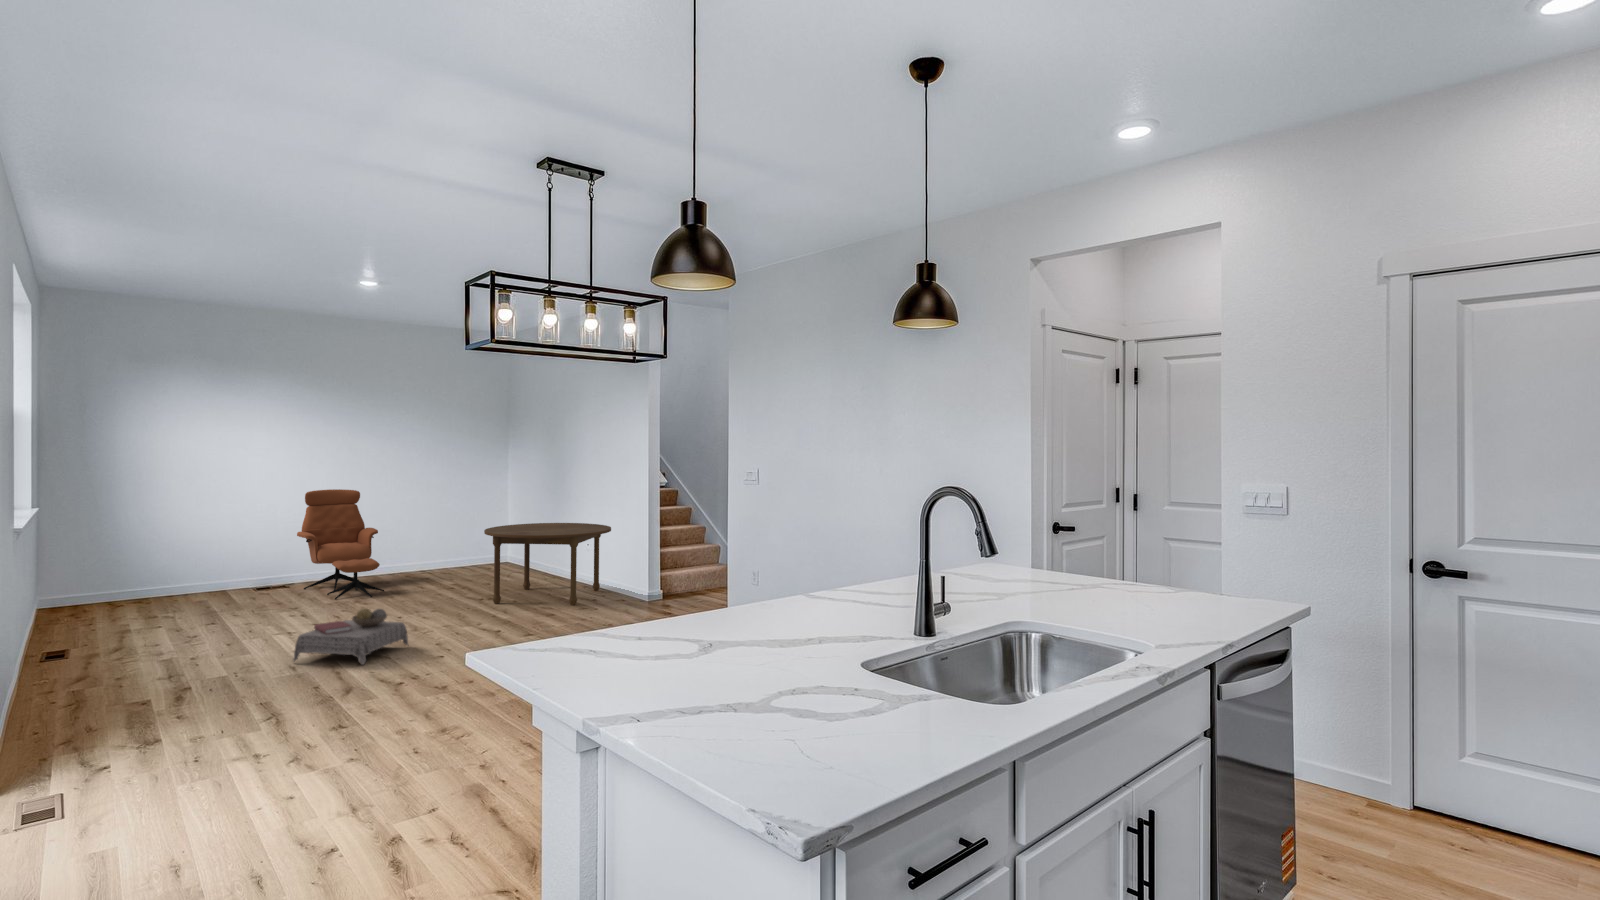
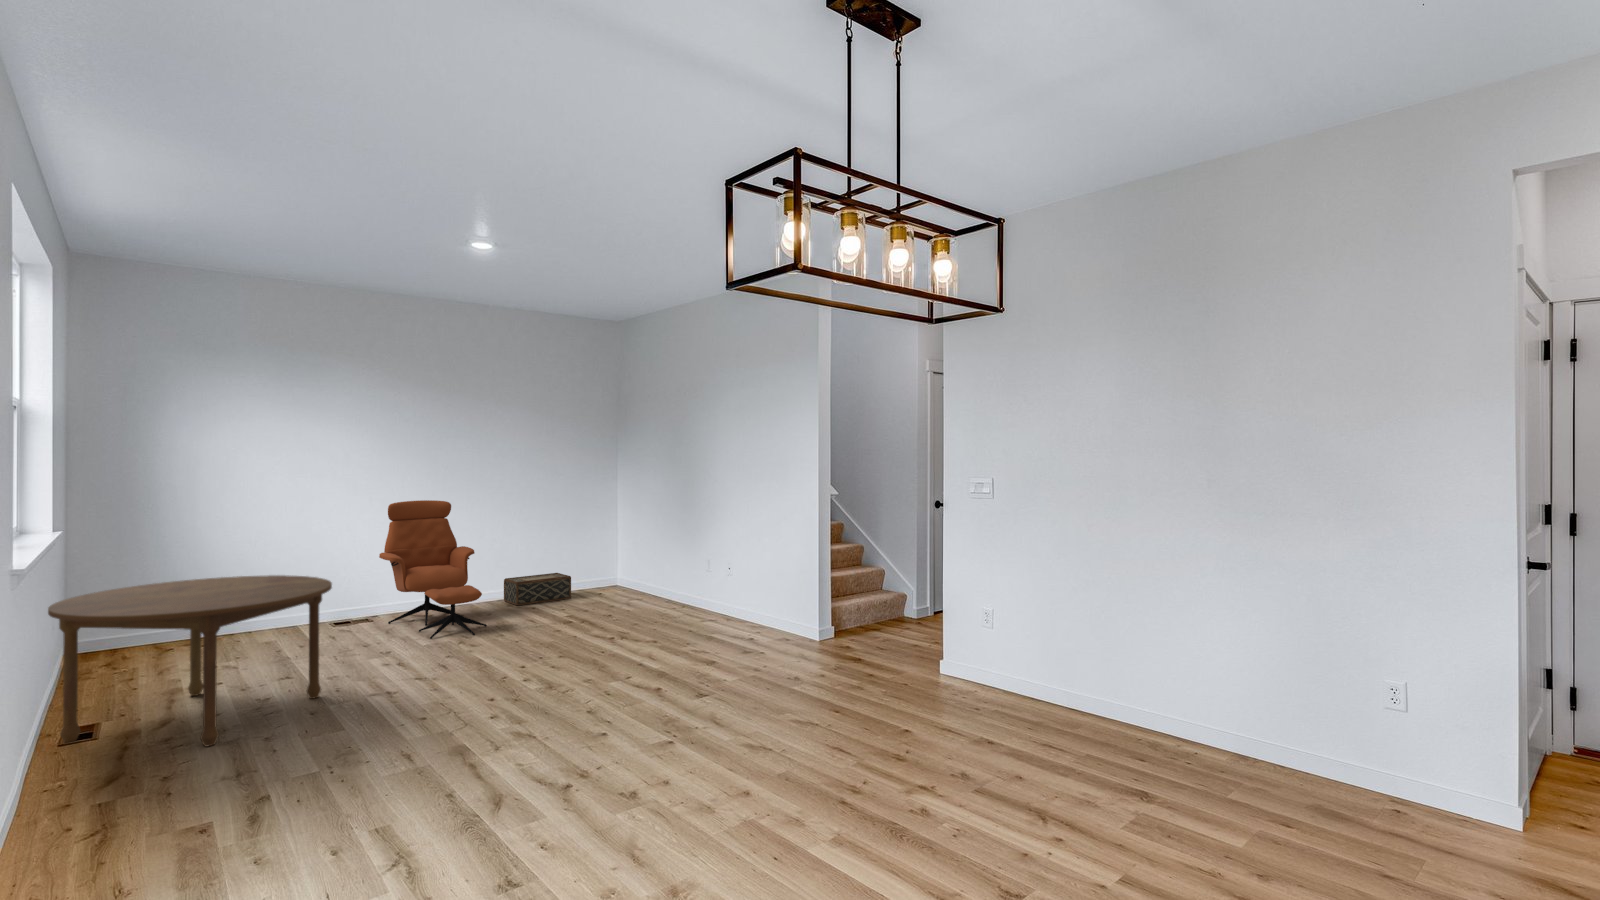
dining table: present [484,523,611,605] -> present [48,575,332,746]
woven basket: none [407,551,465,577] -> present [504,573,571,606]
ottoman: present [293,608,408,665] -> none [404,666,552,753]

